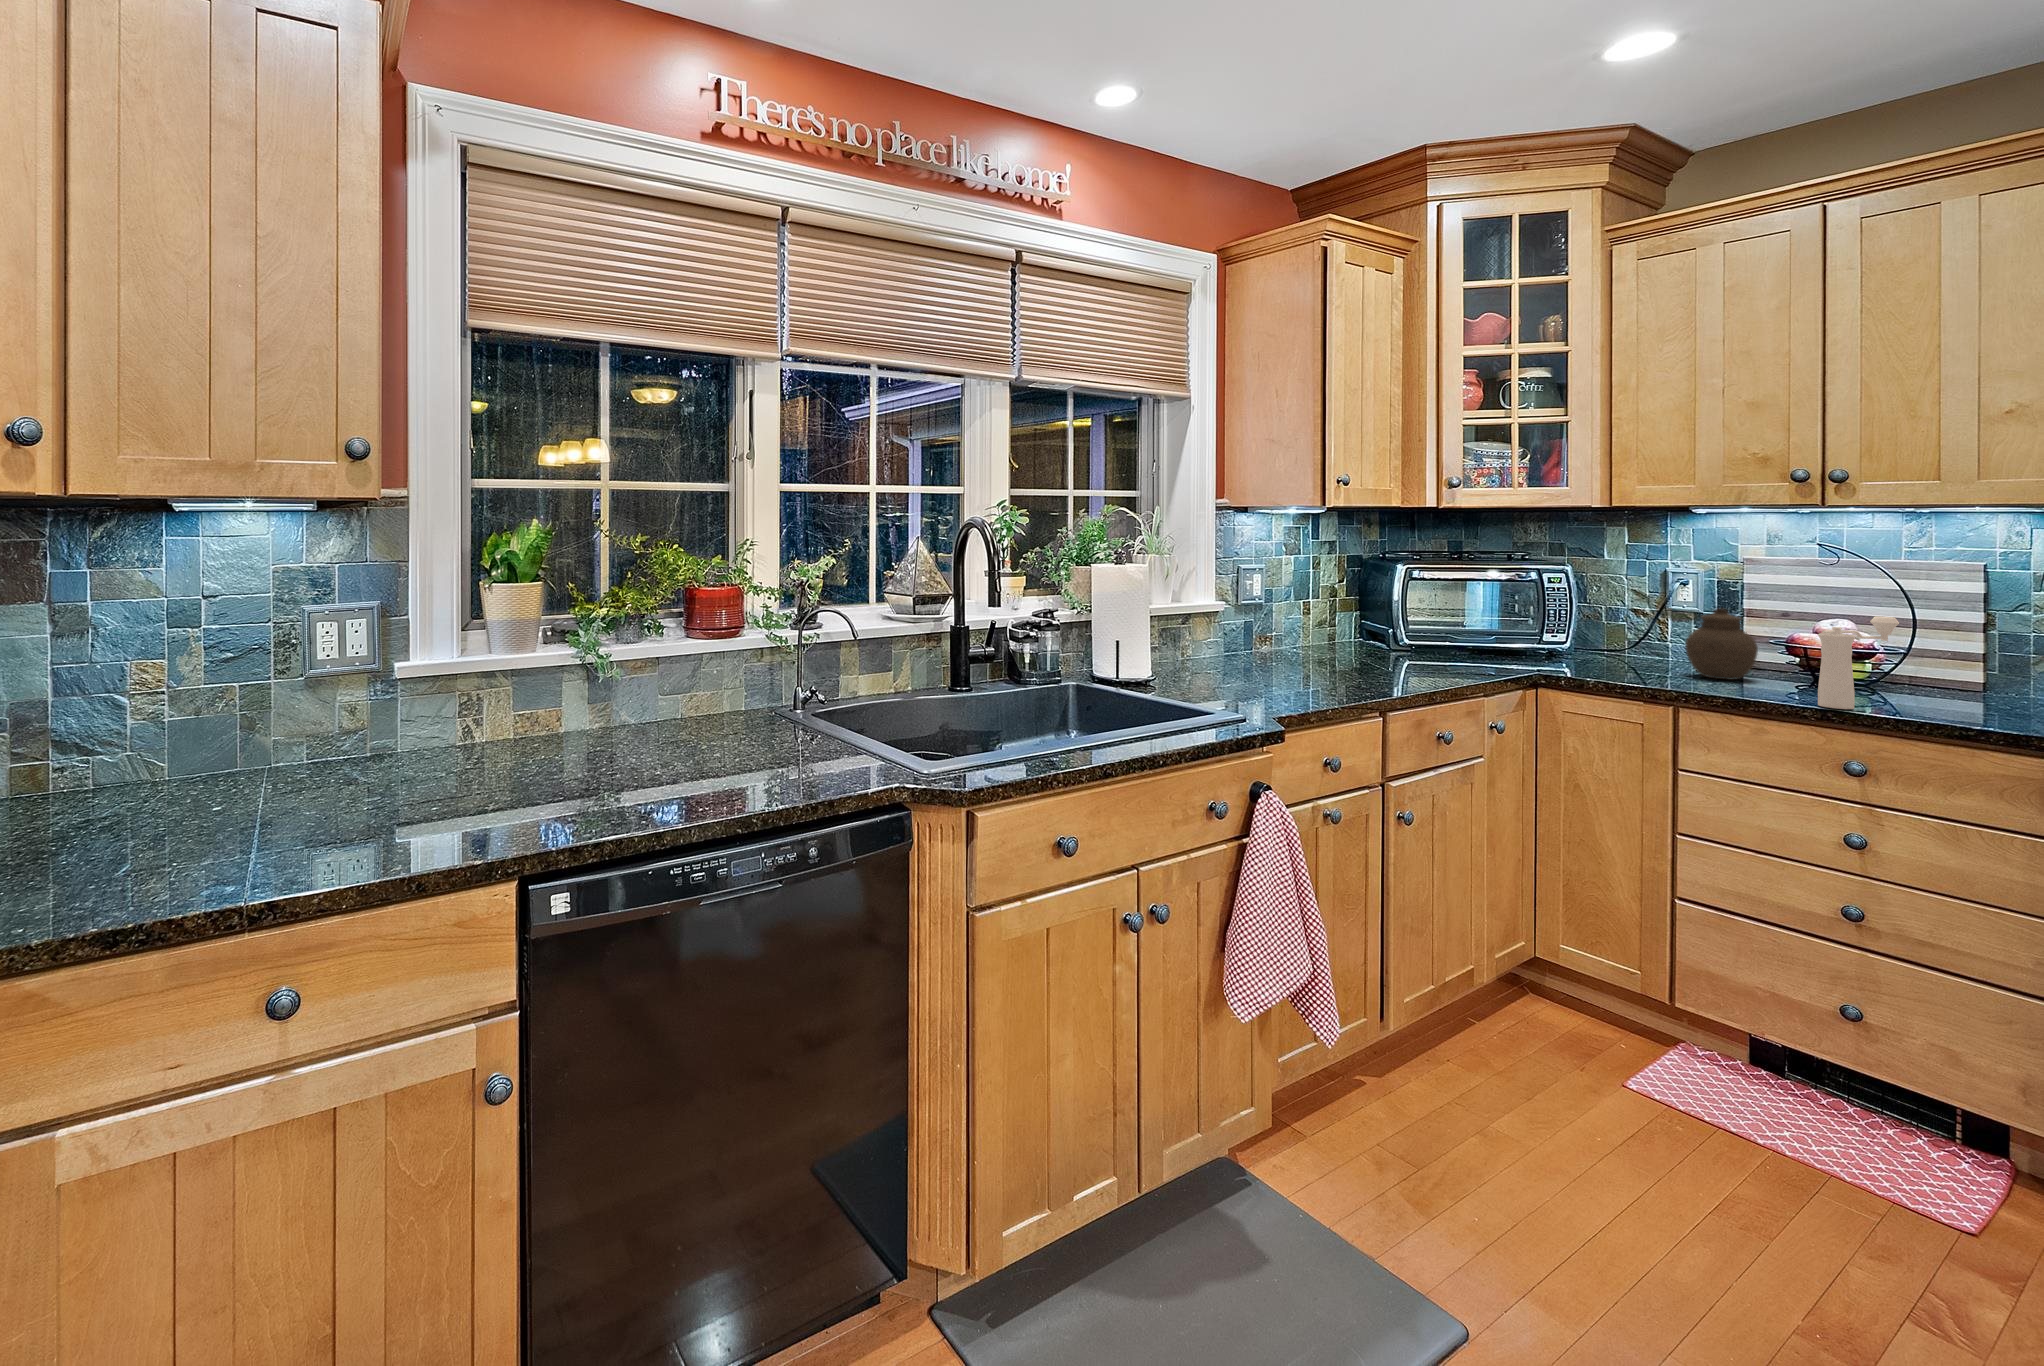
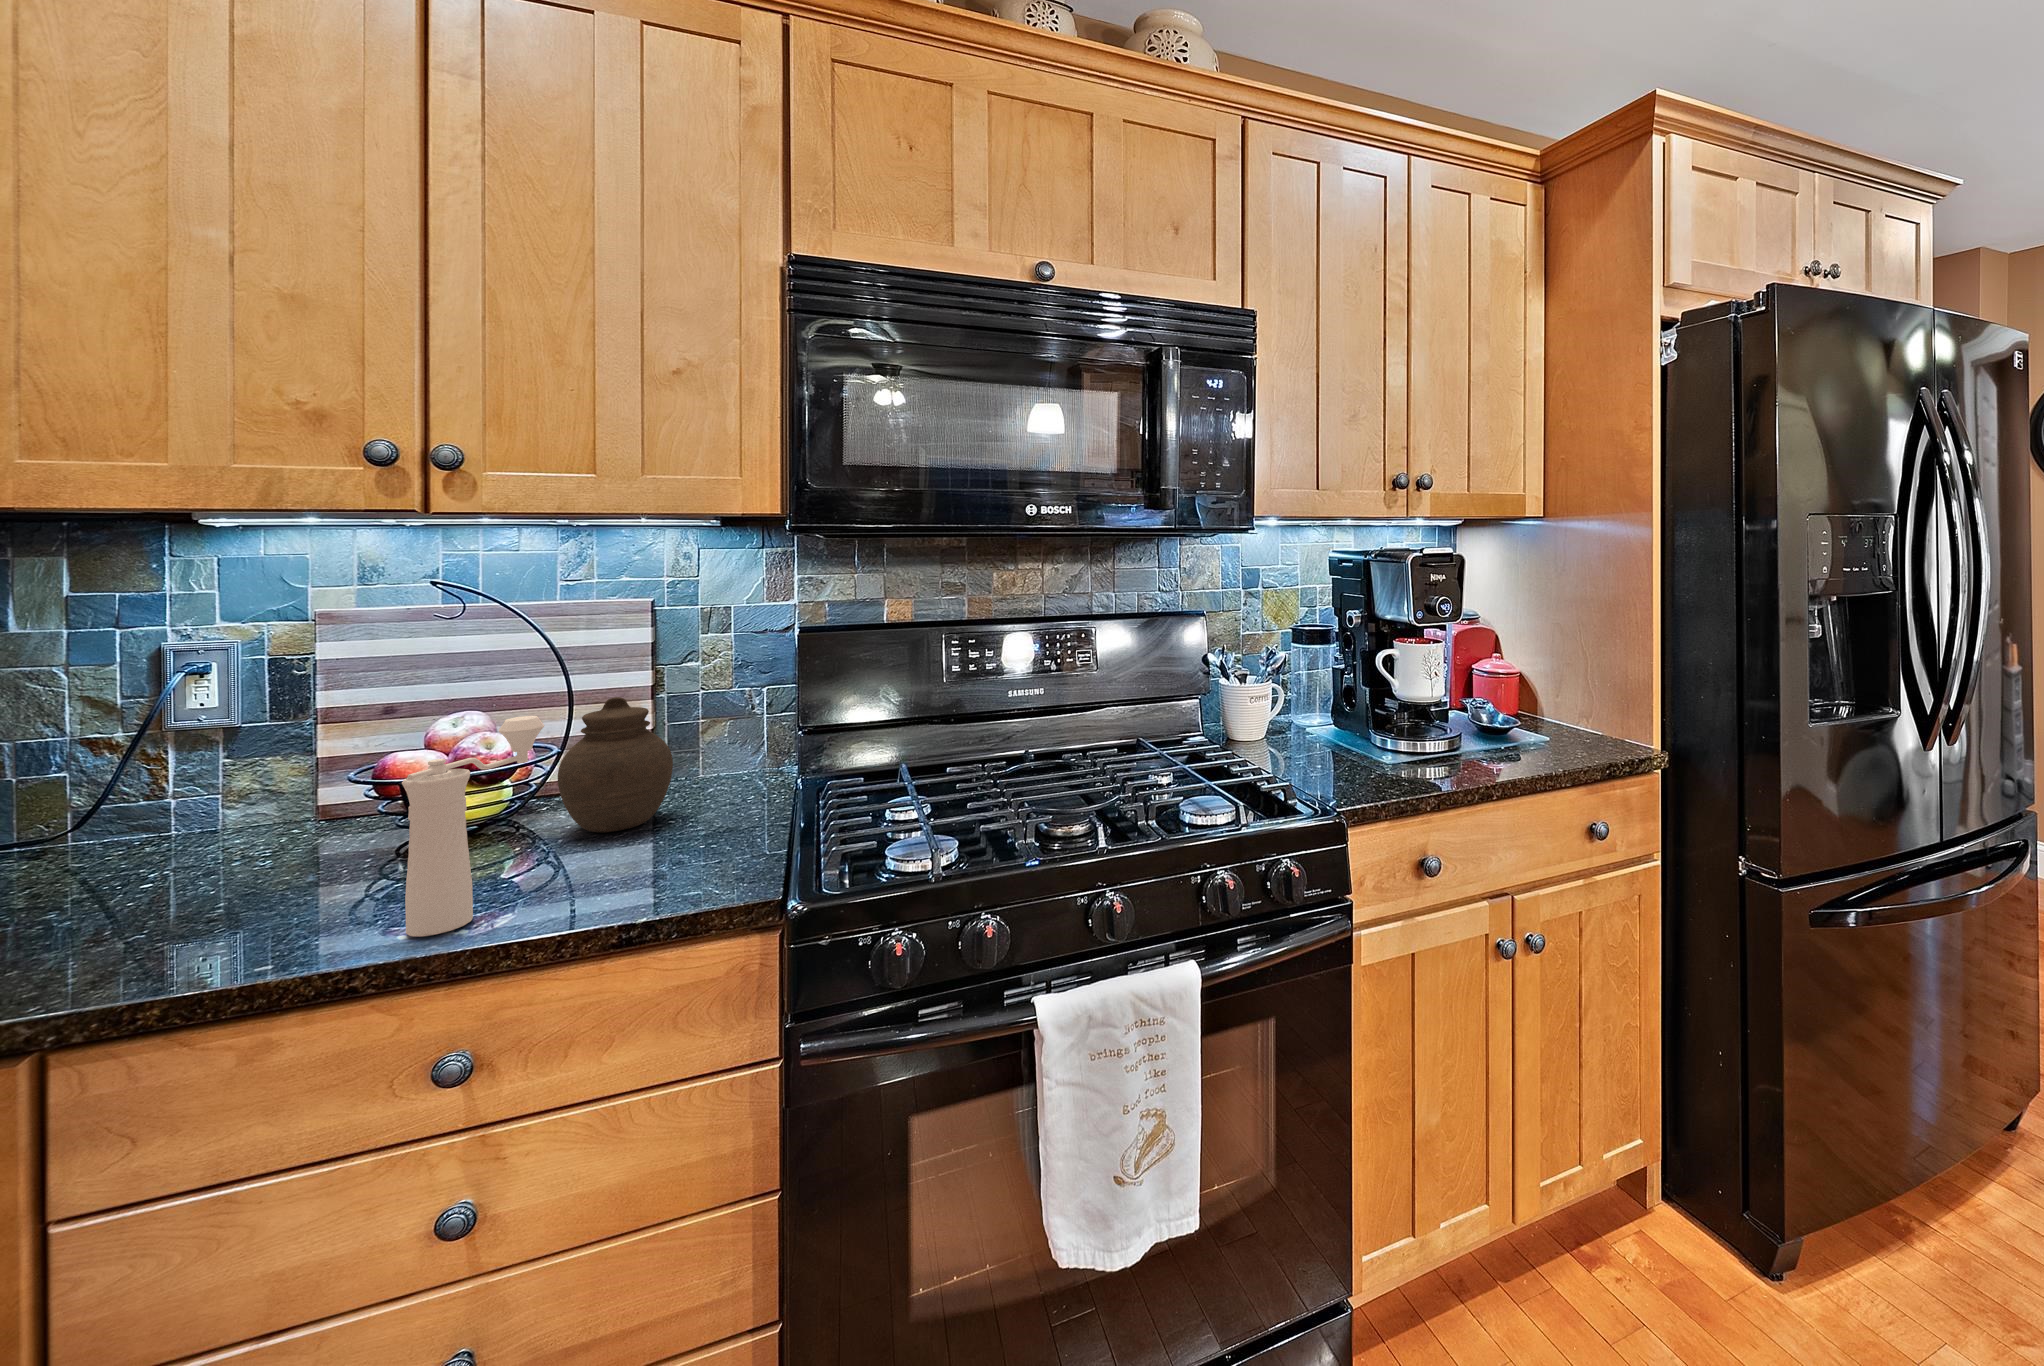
jar: present [1685,608,1758,680] -> present [558,697,673,832]

